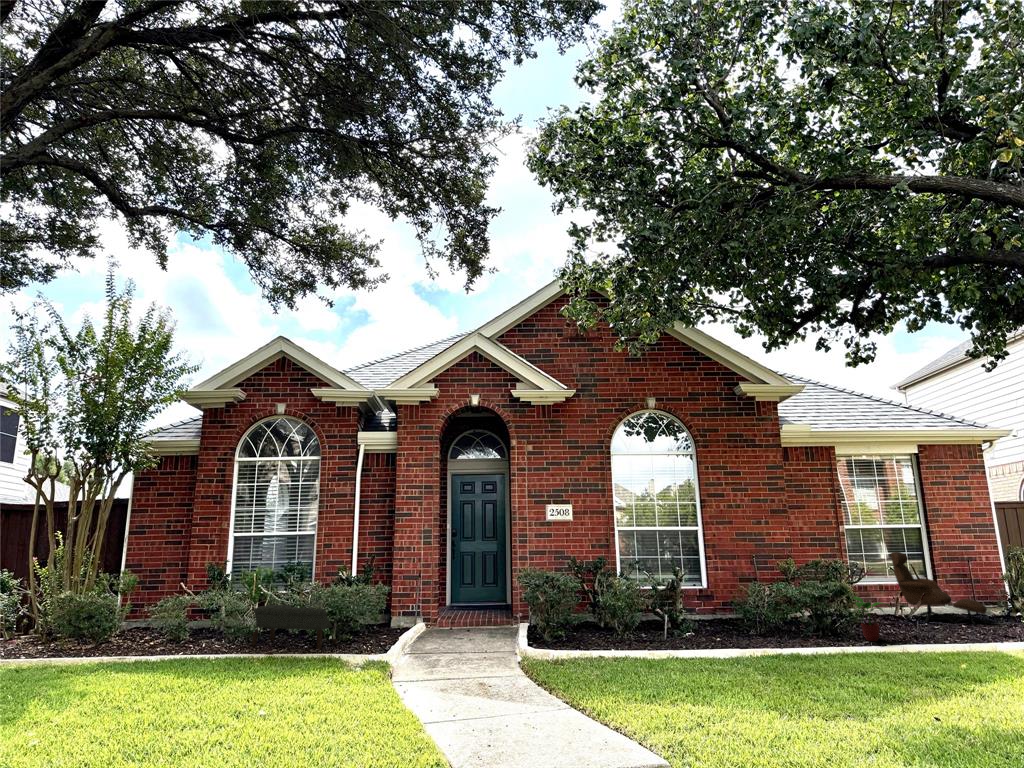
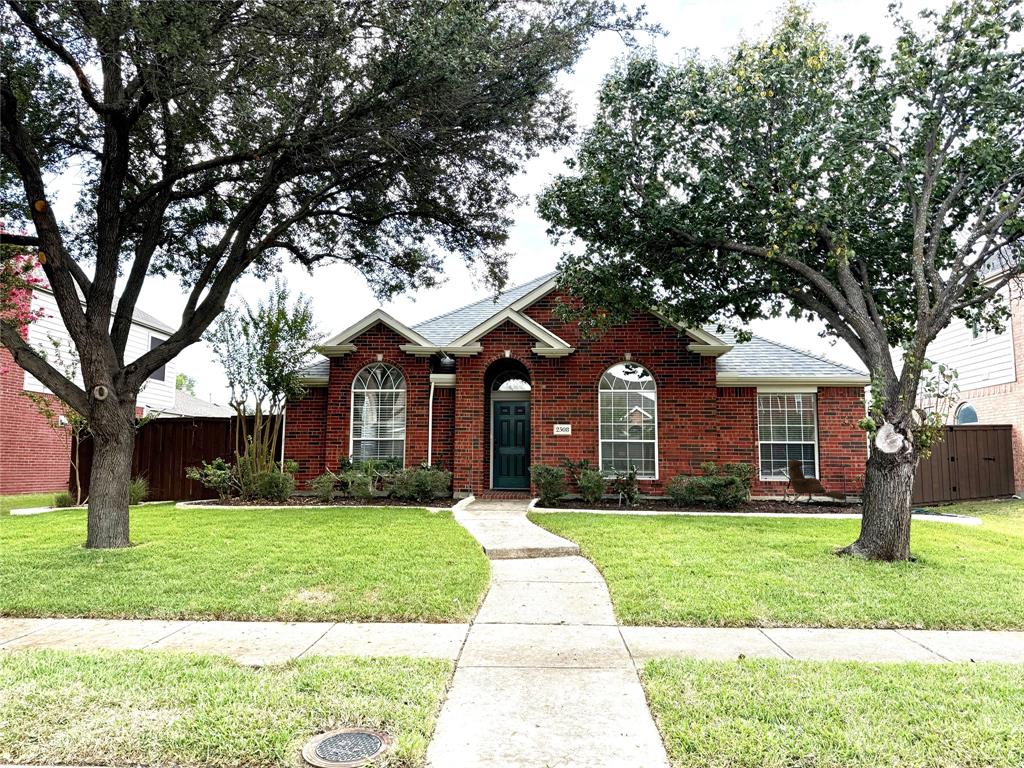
potted plant: present [853,596,891,641] -> none [737,485,767,512]
bench: present [252,604,338,649] -> none [371,482,423,507]

